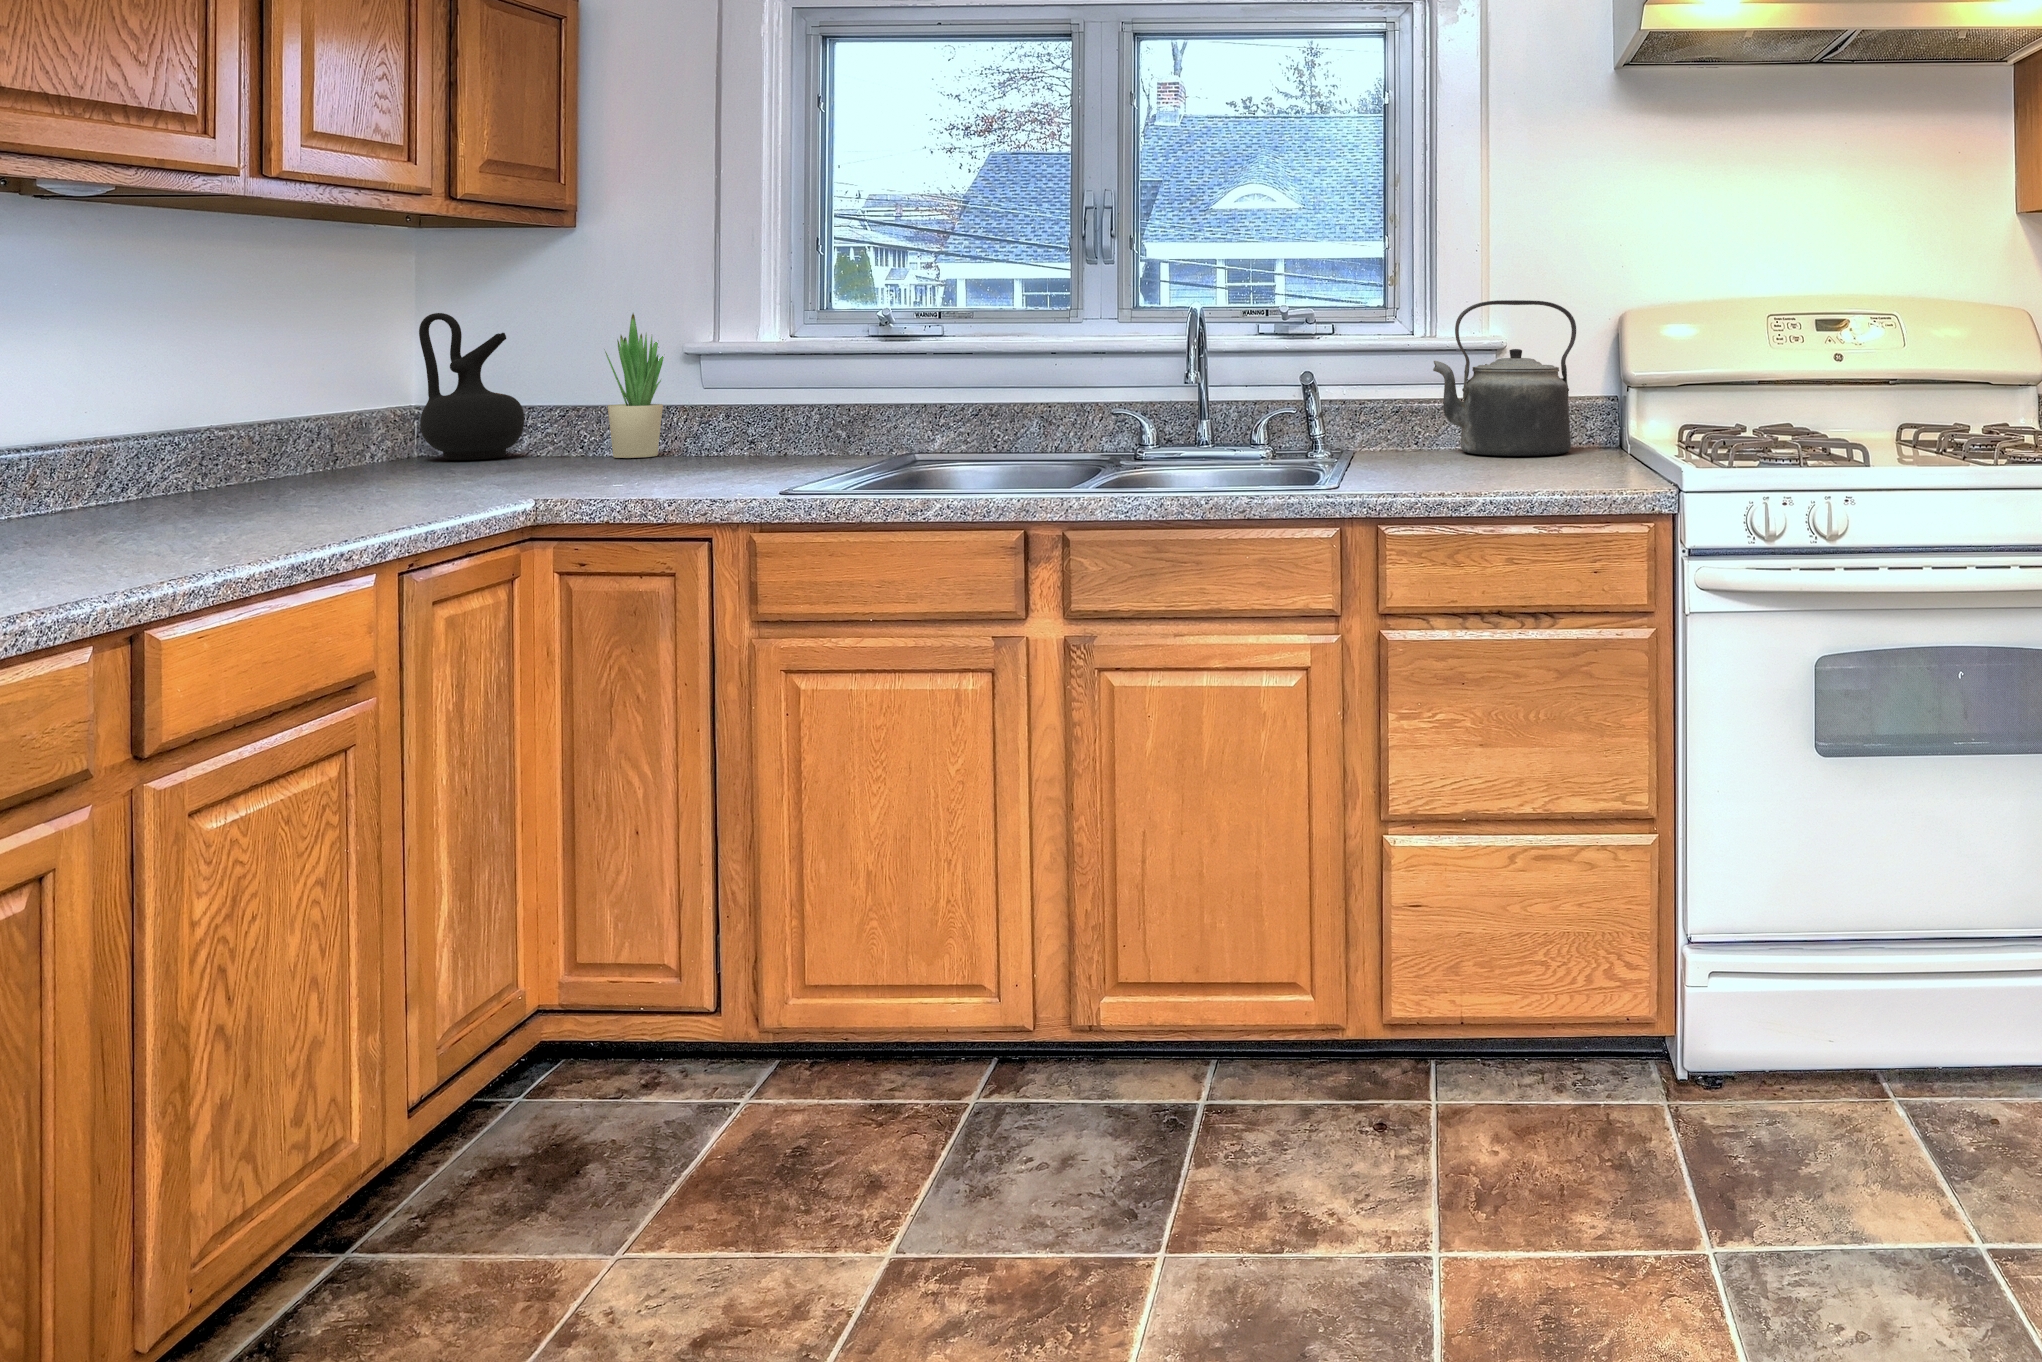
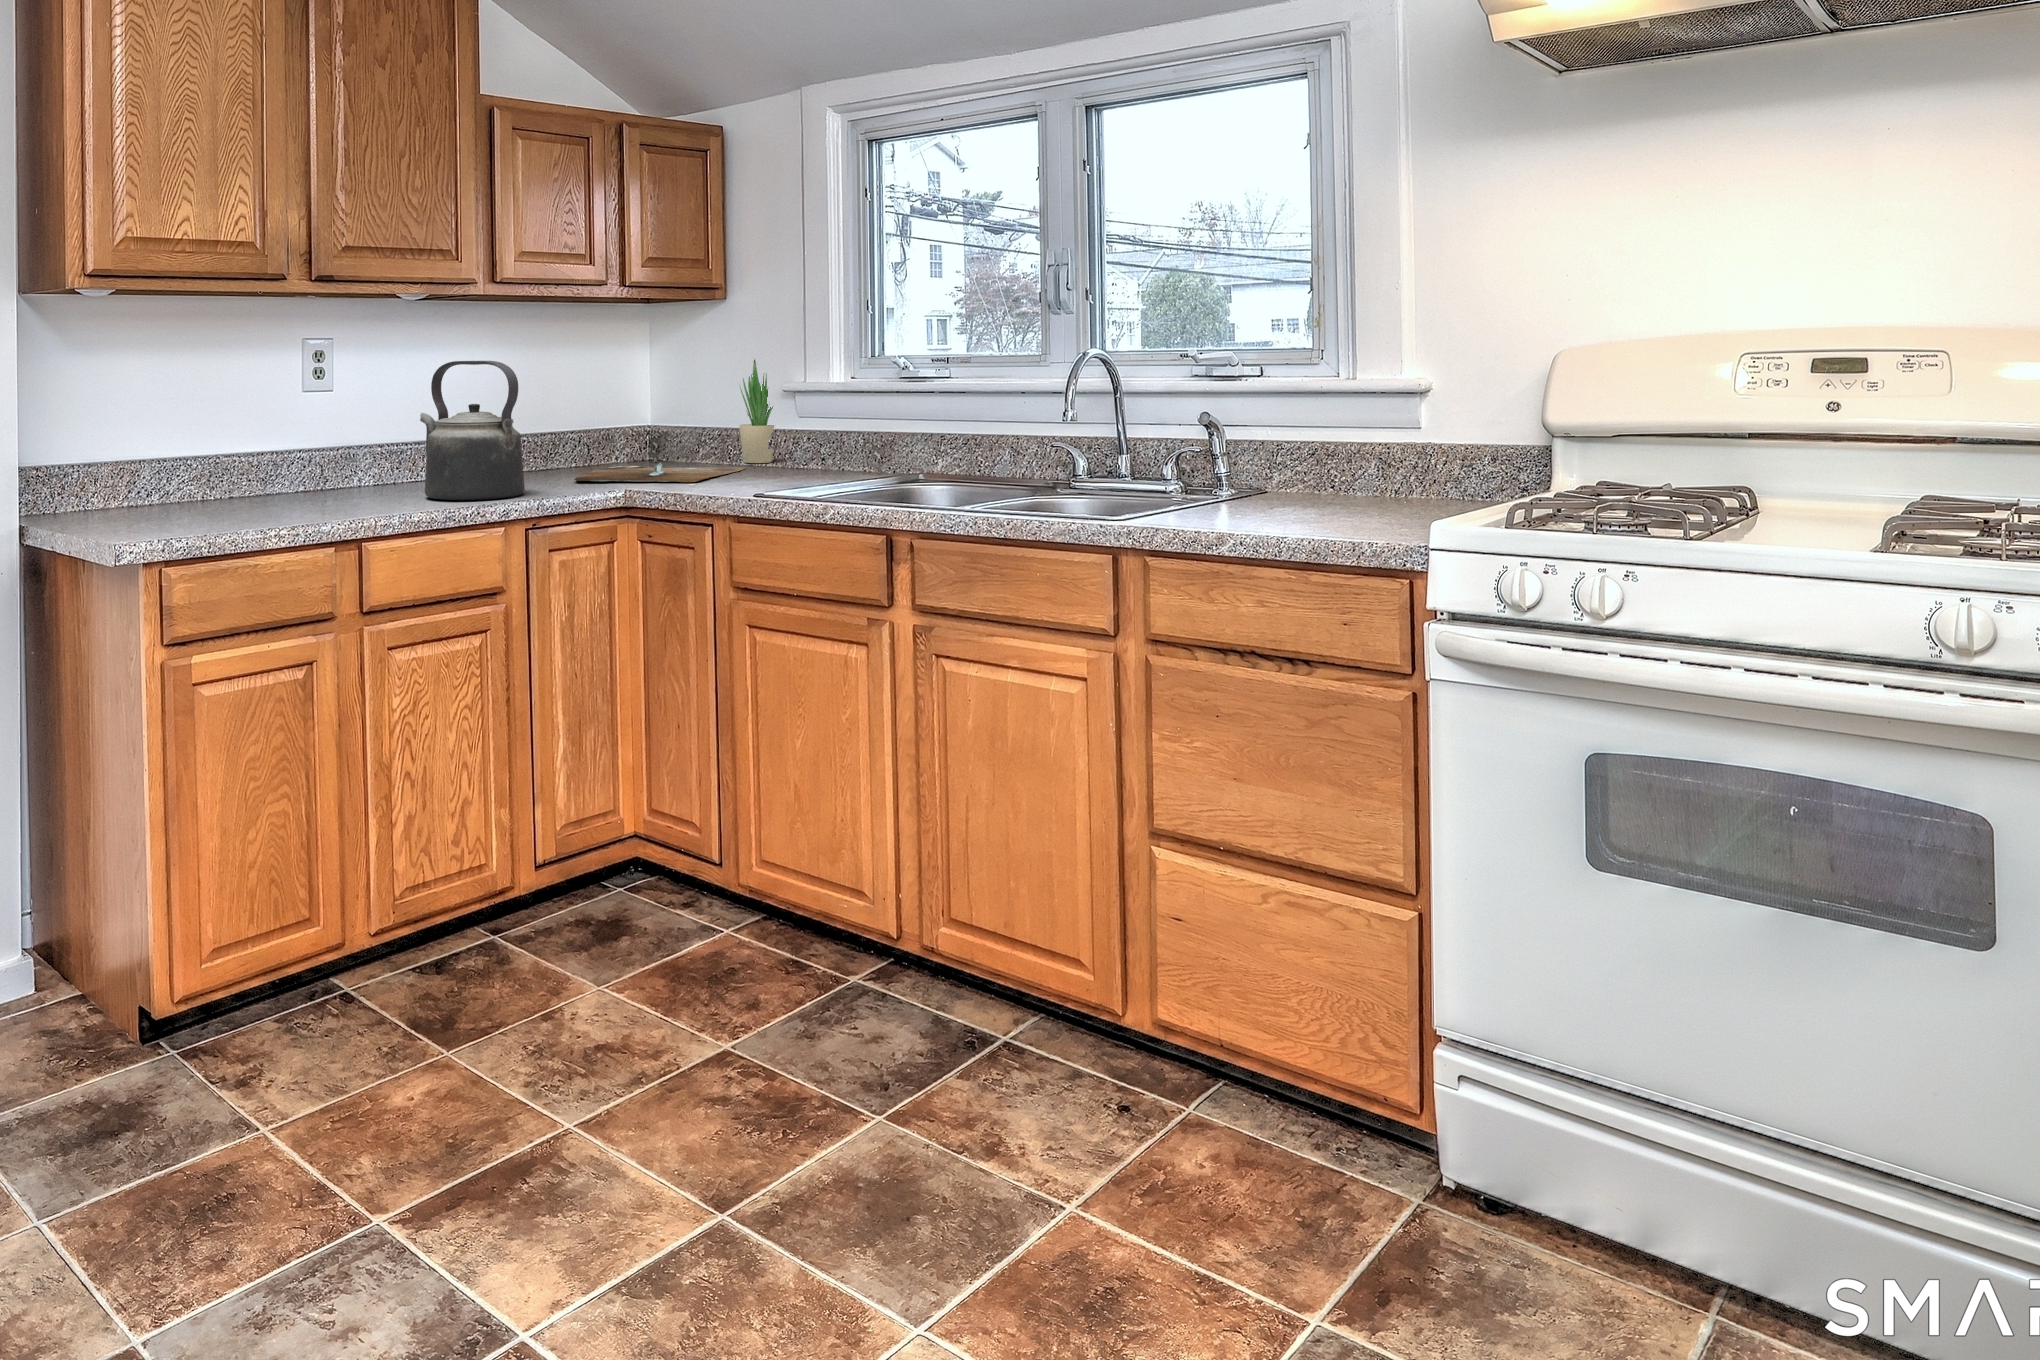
kettle: present [1433,300,1576,456] -> present [420,361,525,500]
ceramic jug: present [419,313,524,460] -> none [644,360,703,459]
cutting board: none [376,454,644,494] -> present [574,458,745,482]

